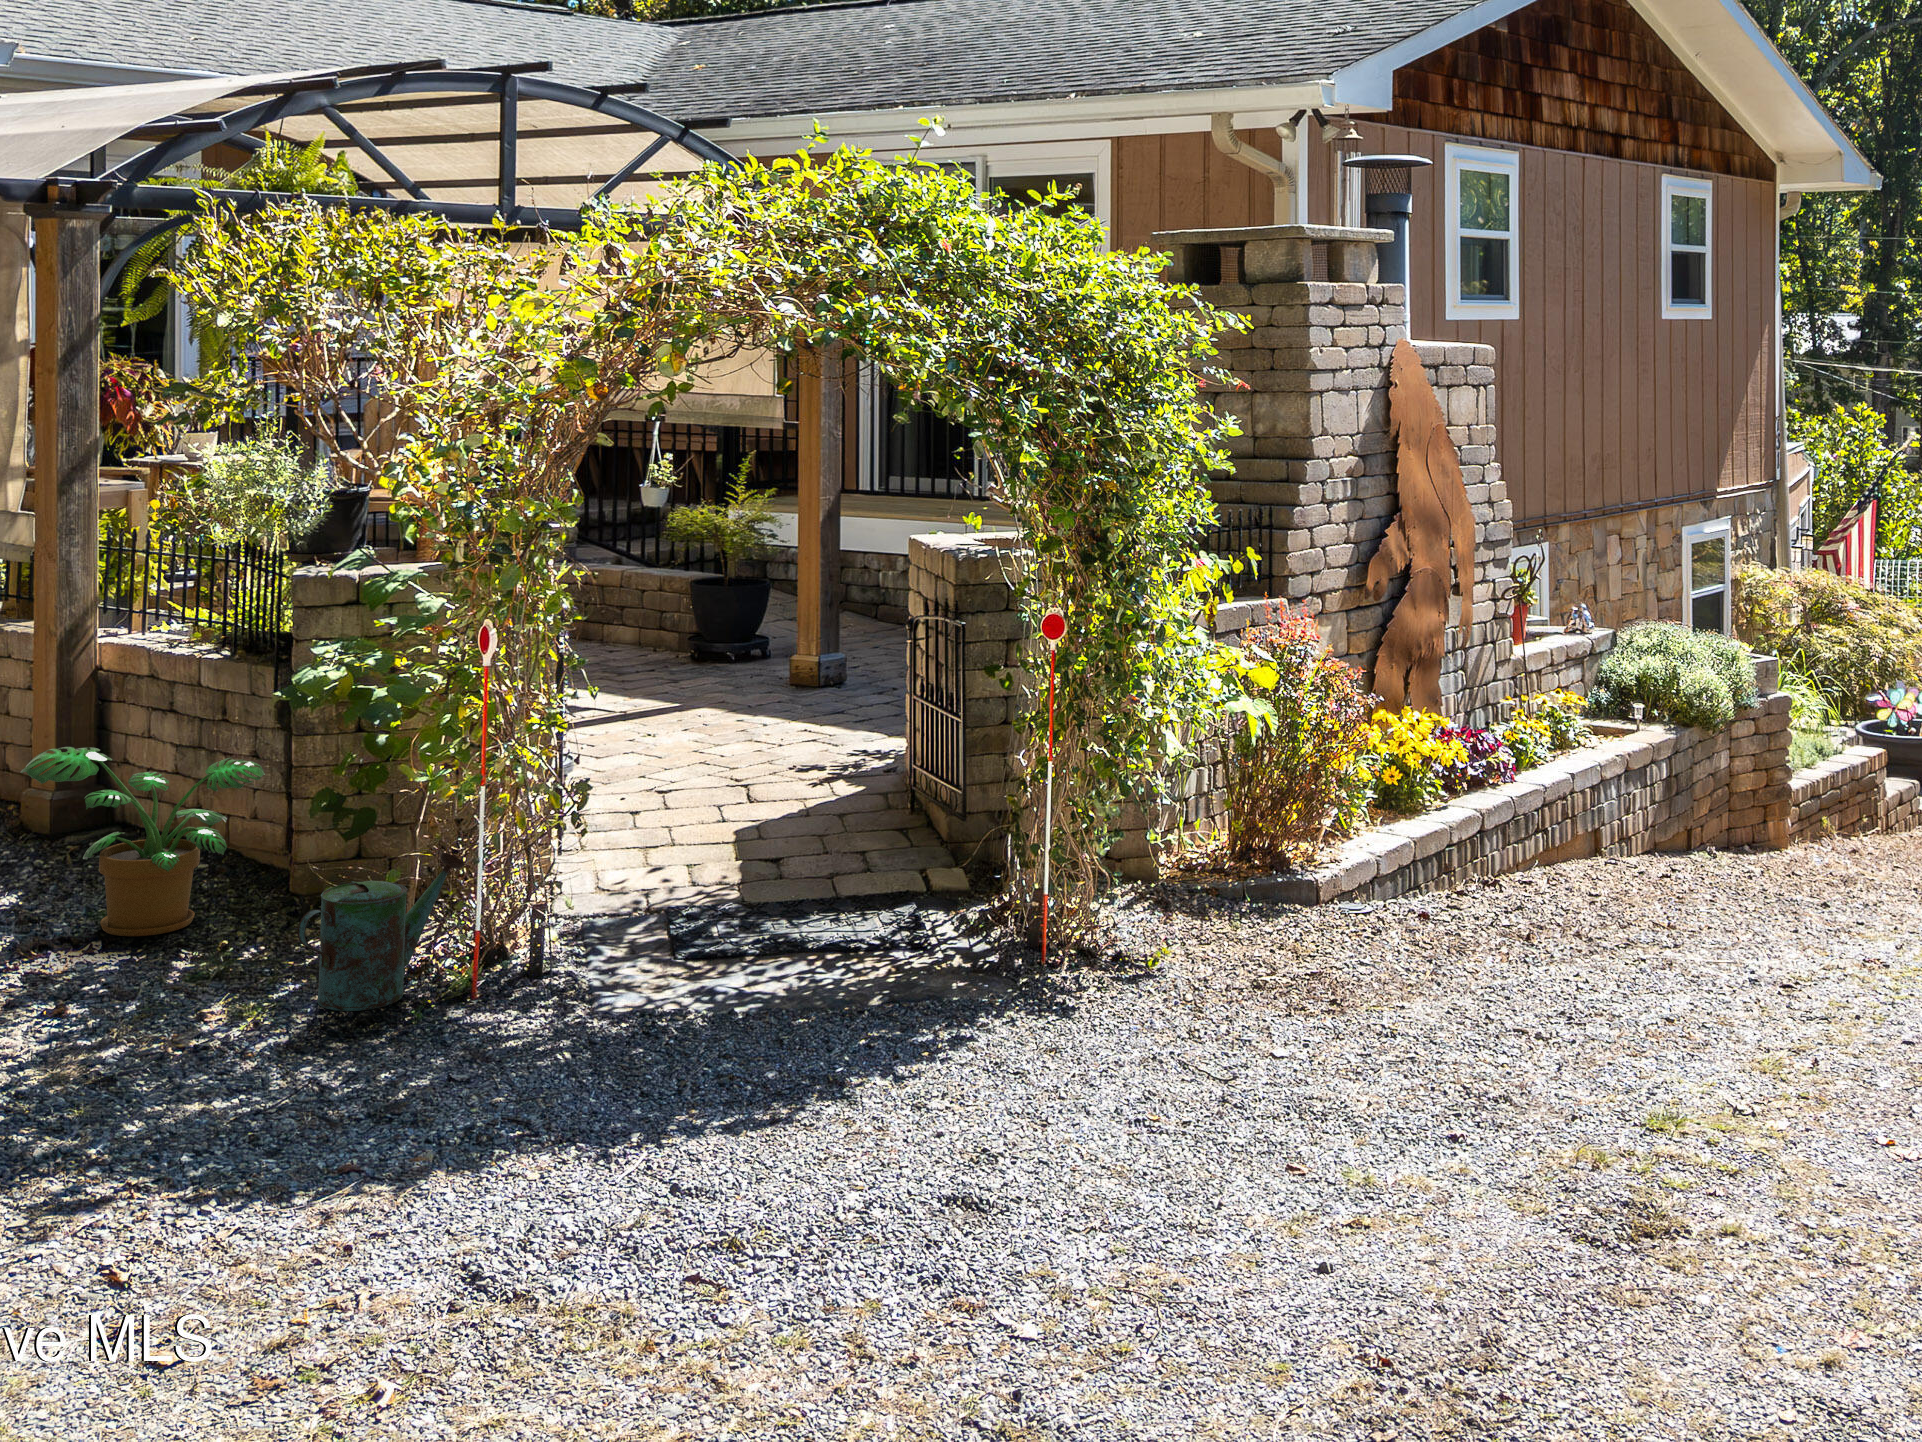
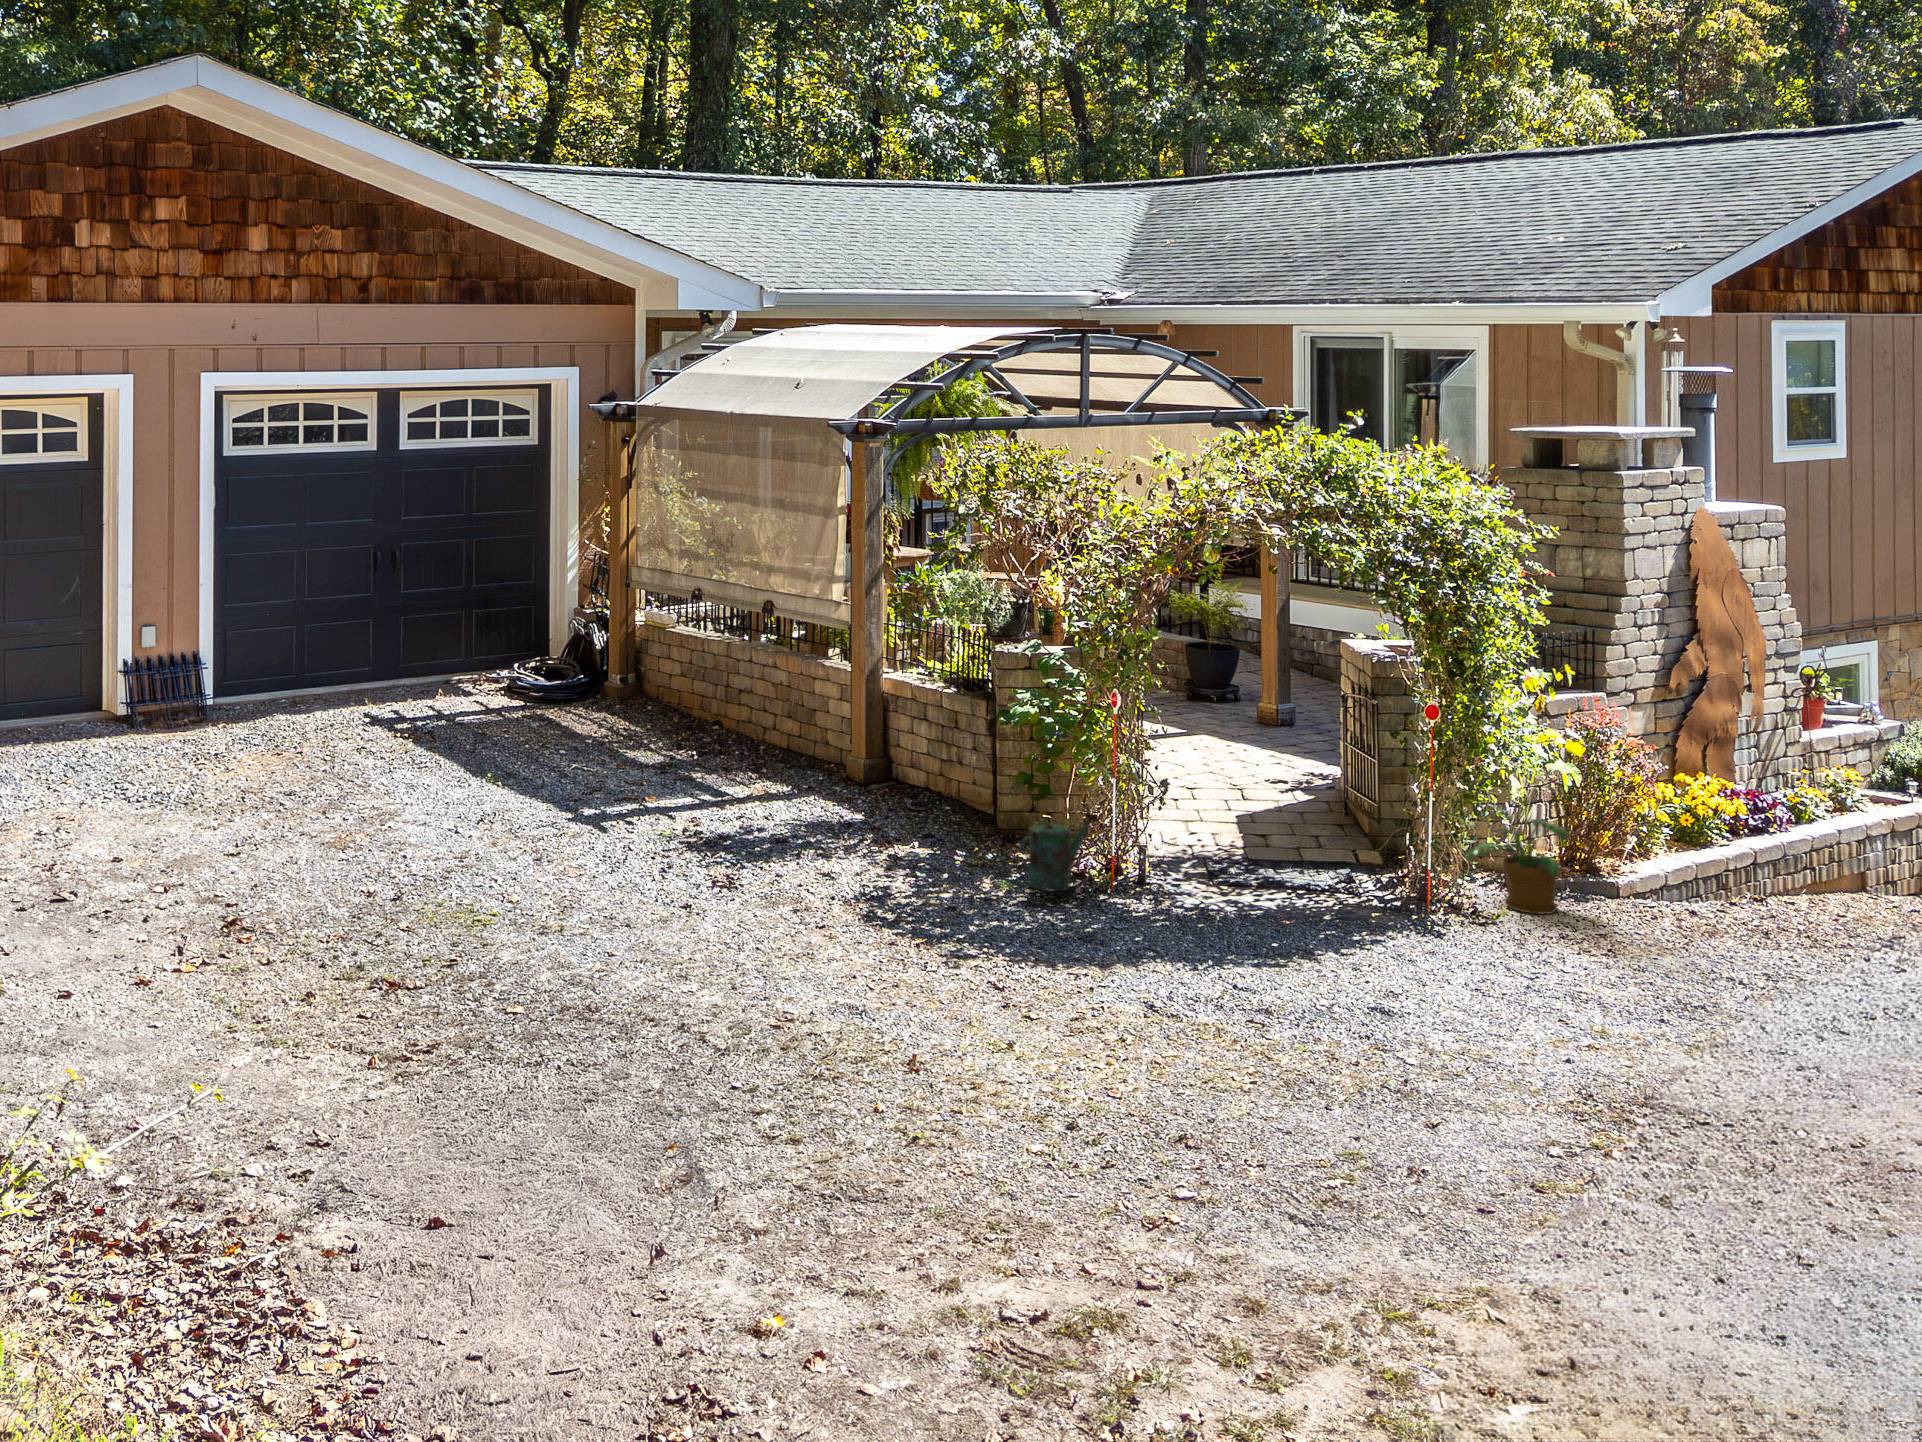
potted plant: present [21,747,265,936] -> present [1467,805,1572,914]

